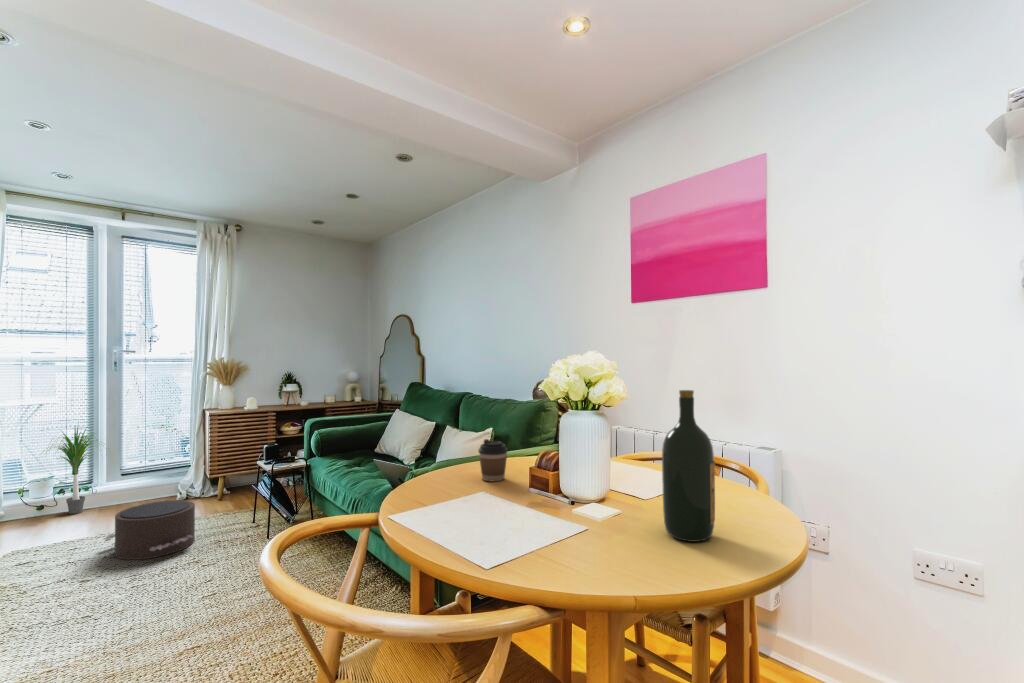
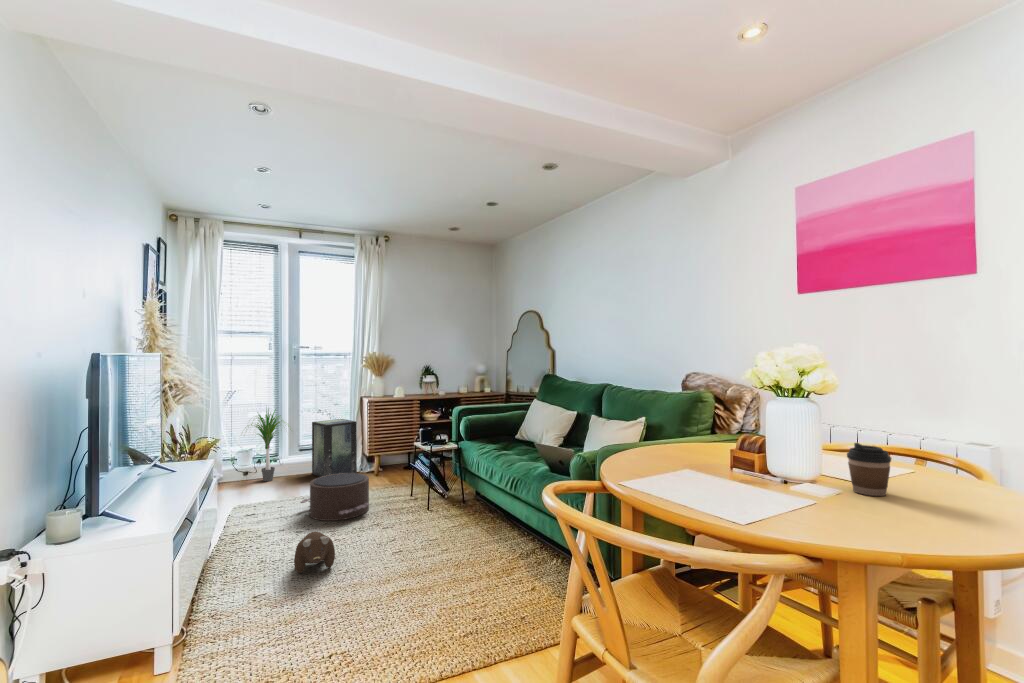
wine bottle: present [662,390,715,542] -> none [910,376,975,522]
storage box: none [137,435,195,508] -> present [312,419,357,477]
coffee cup: present [479,439,508,481] -> present [847,443,891,496]
plush toy: none [65,577,124,630] -> present [294,531,335,573]

